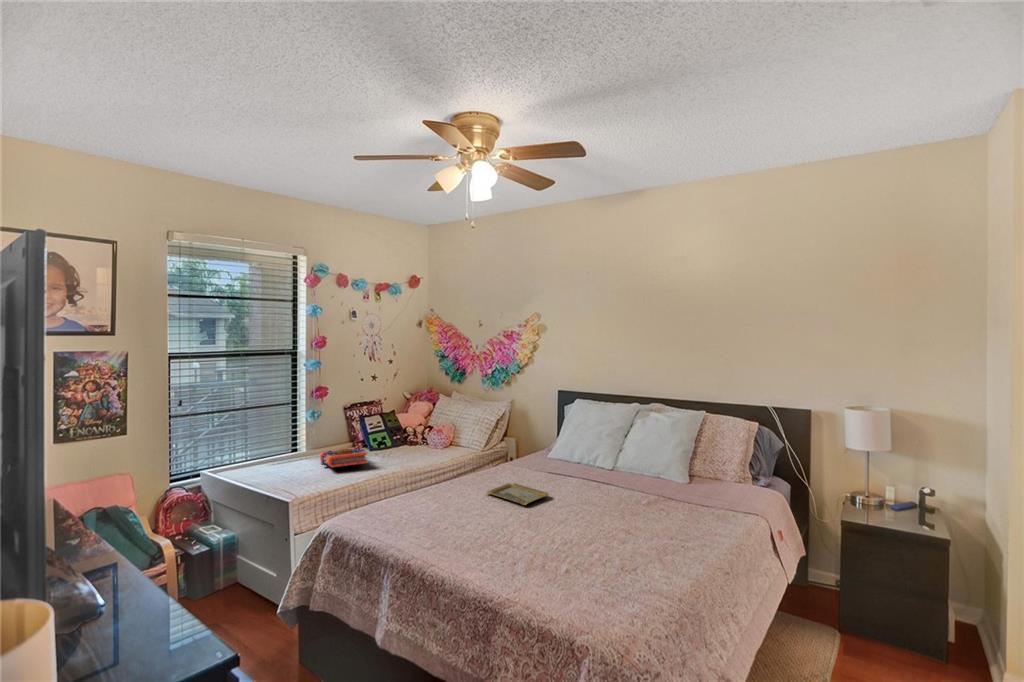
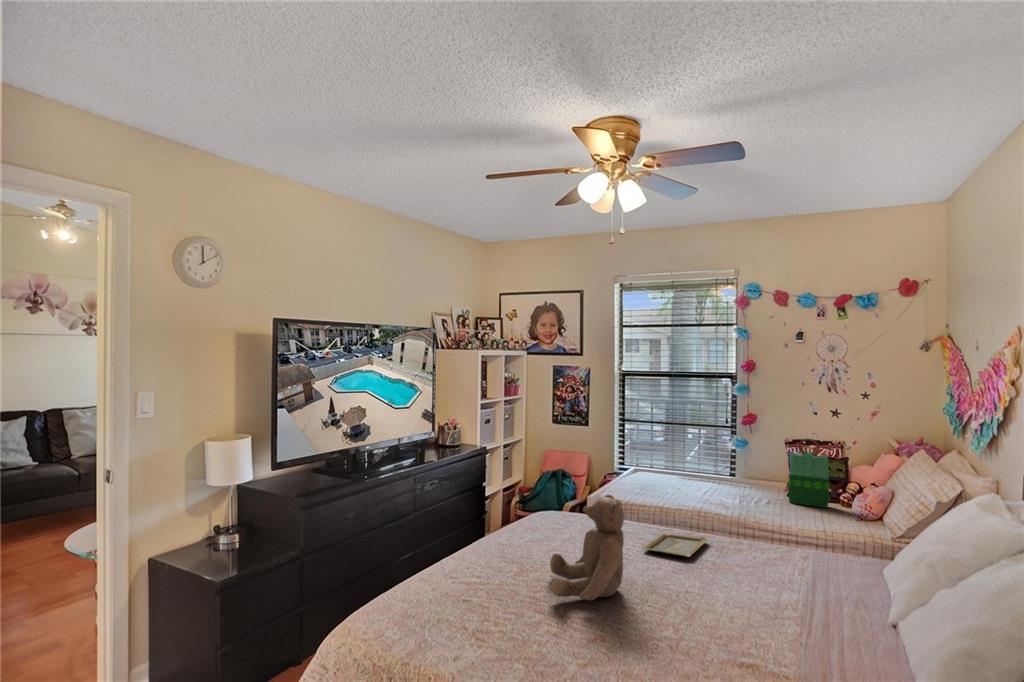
tote bag: none [388,399,416,454] -> present [788,438,829,508]
book: present [320,448,367,467] -> none [682,474,745,496]
teddy bear: none [562,455,649,547] -> present [550,495,624,600]

